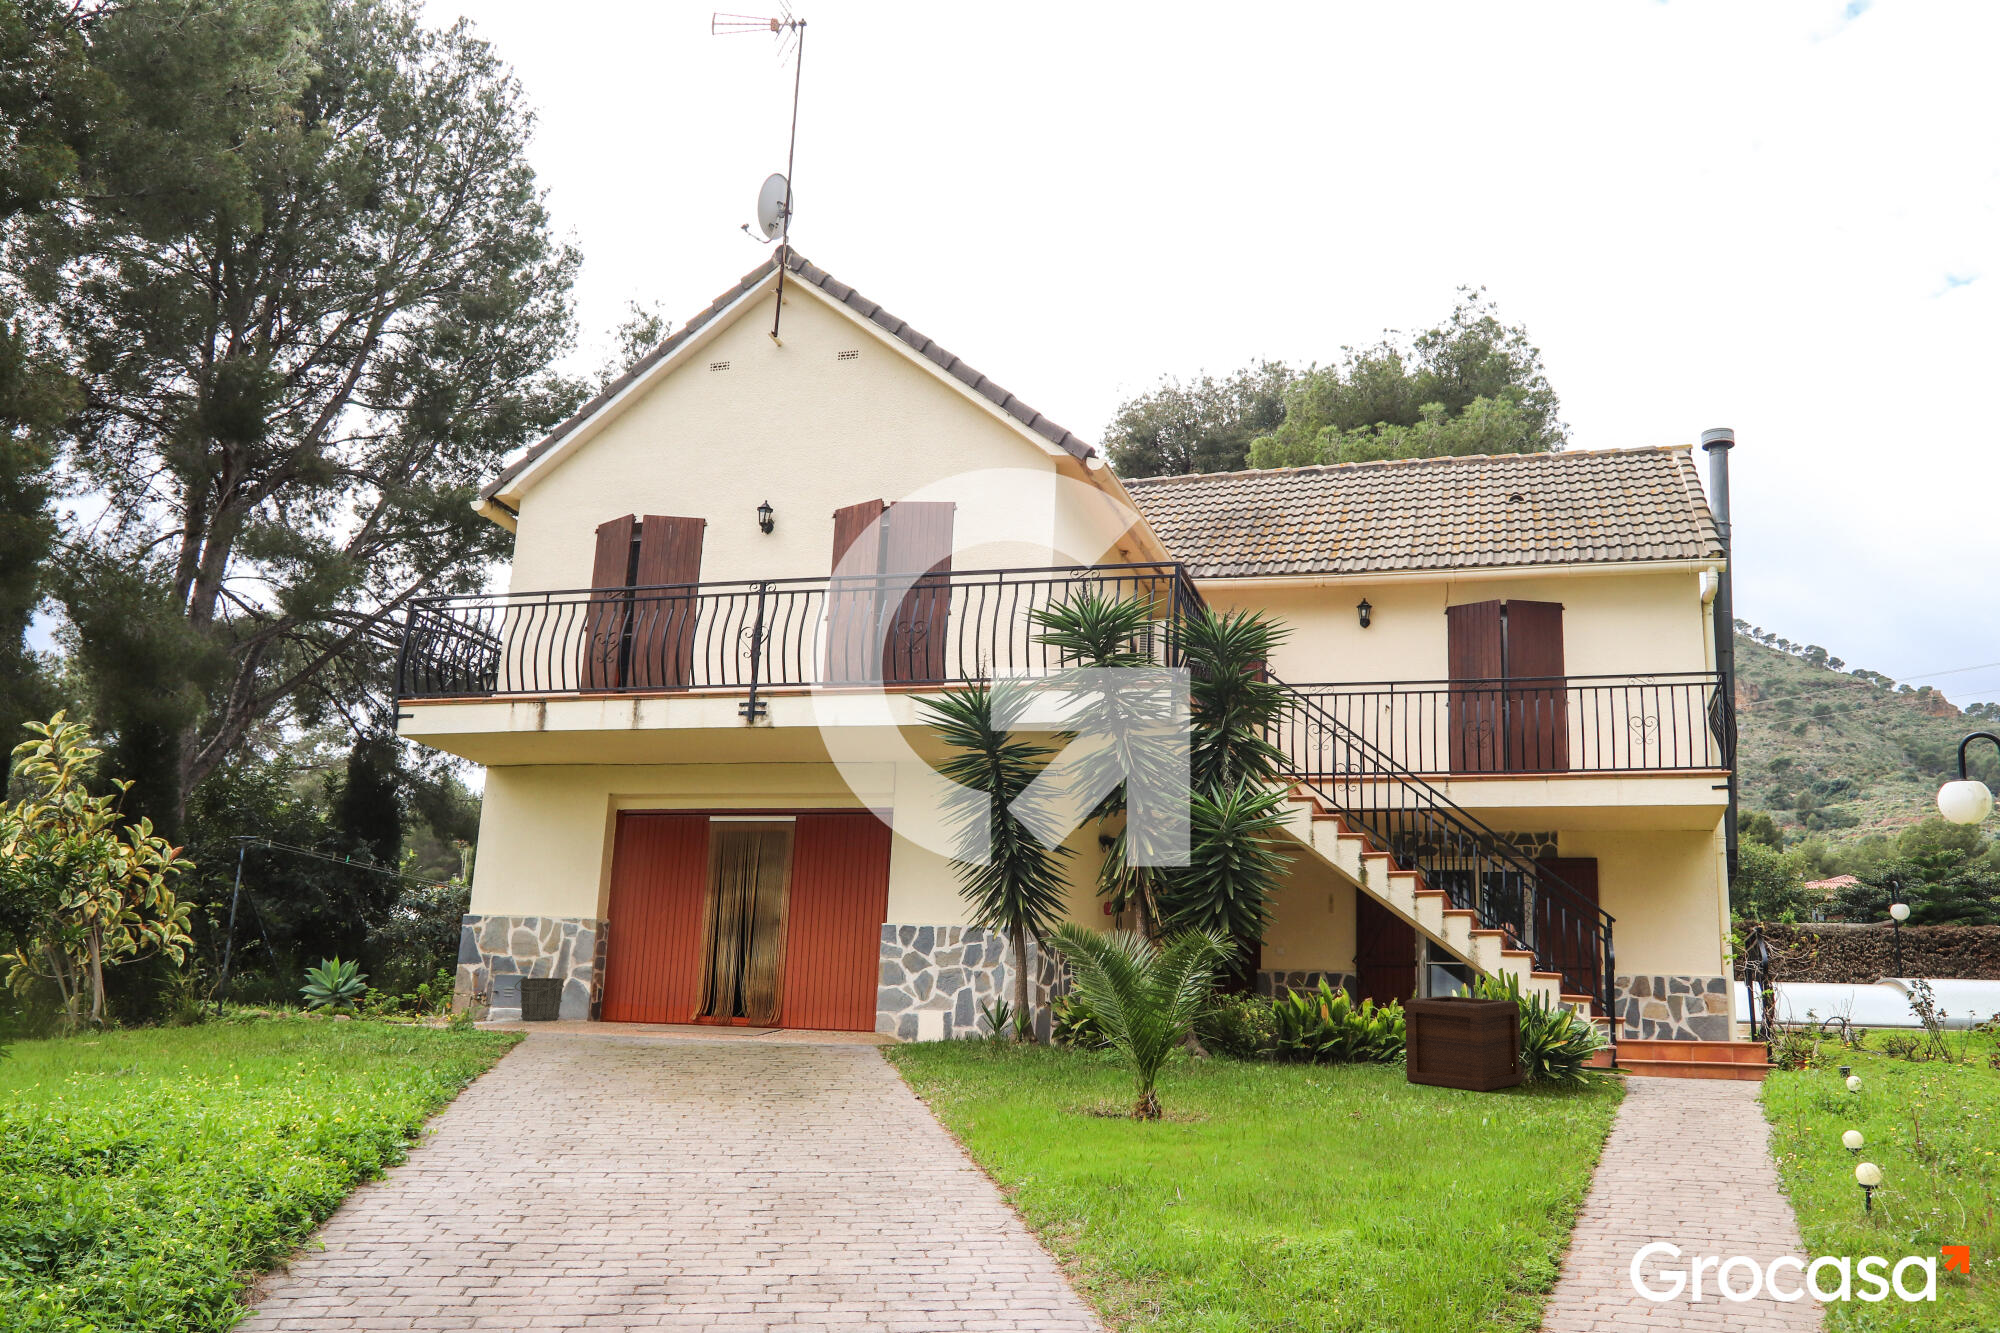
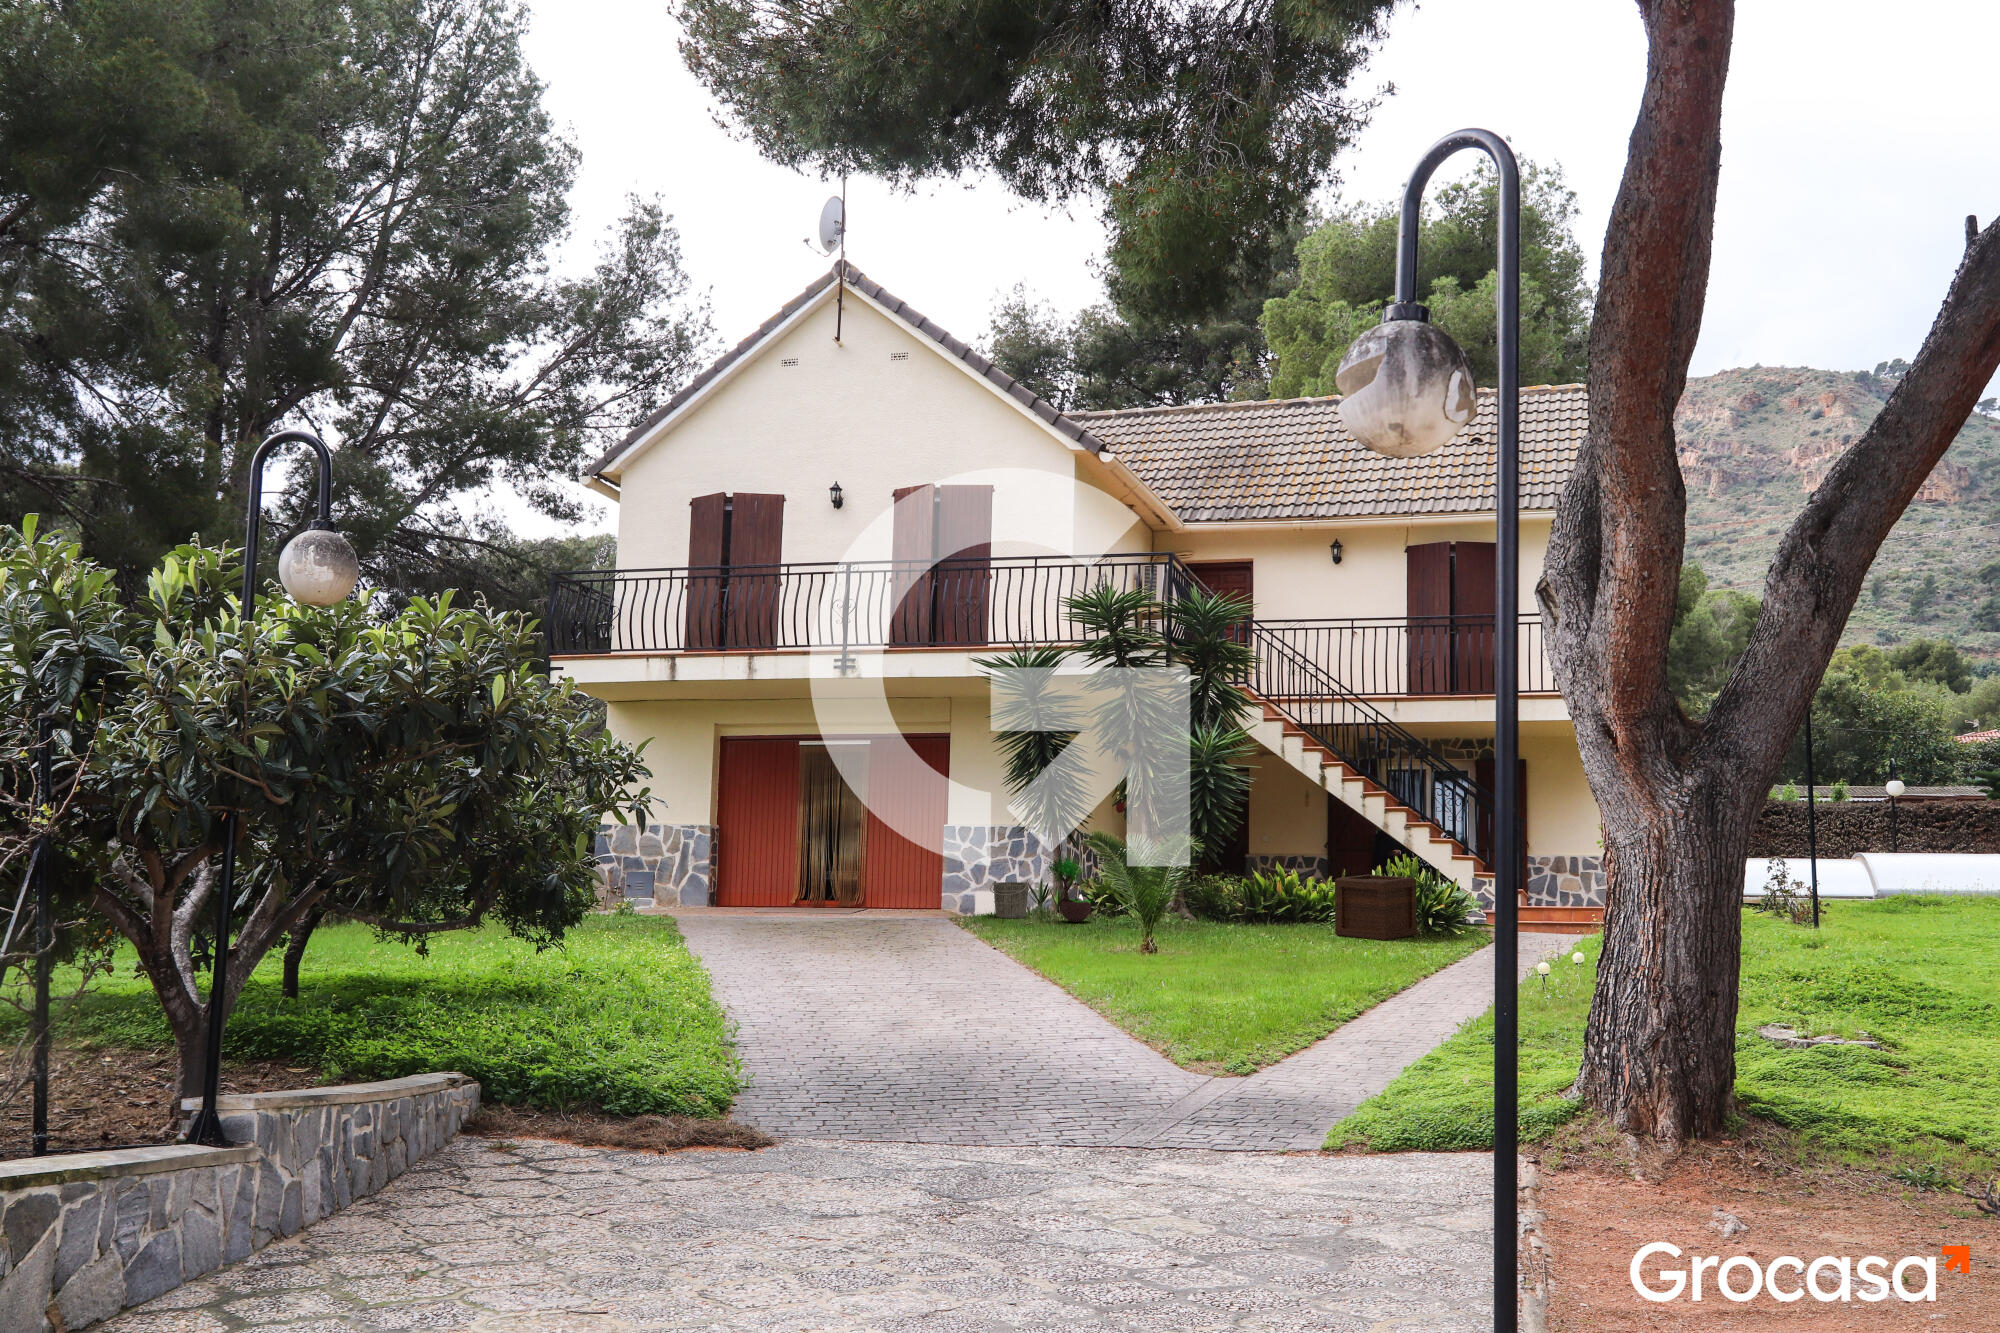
potted tree: none [1006,955,1067,1053] -> present [1046,855,1091,922]
bucket: present [515,977,564,1021] -> present [990,881,1029,918]

